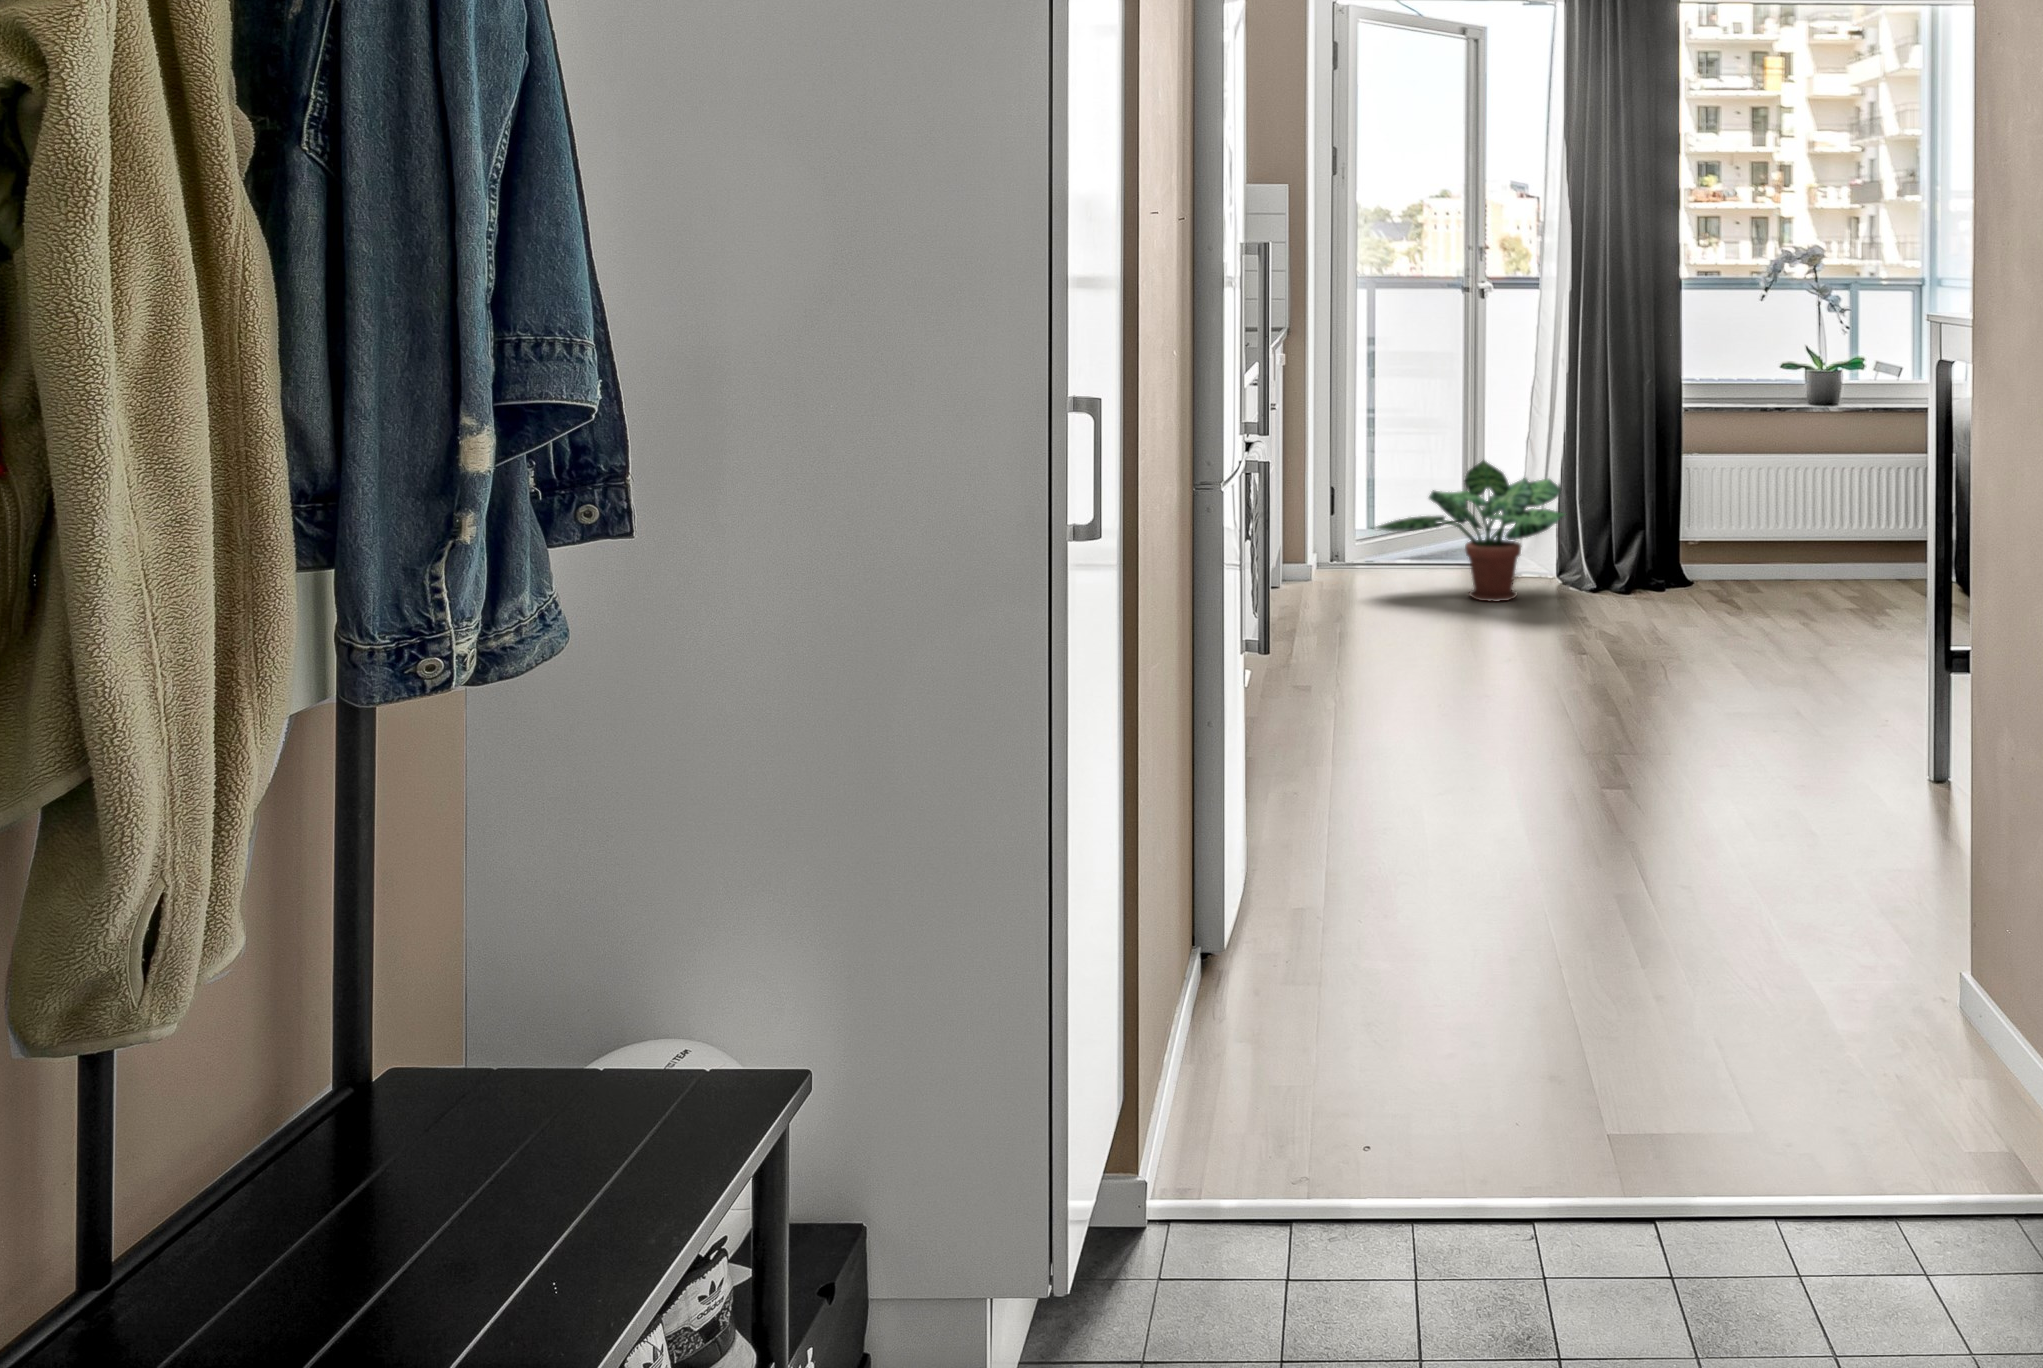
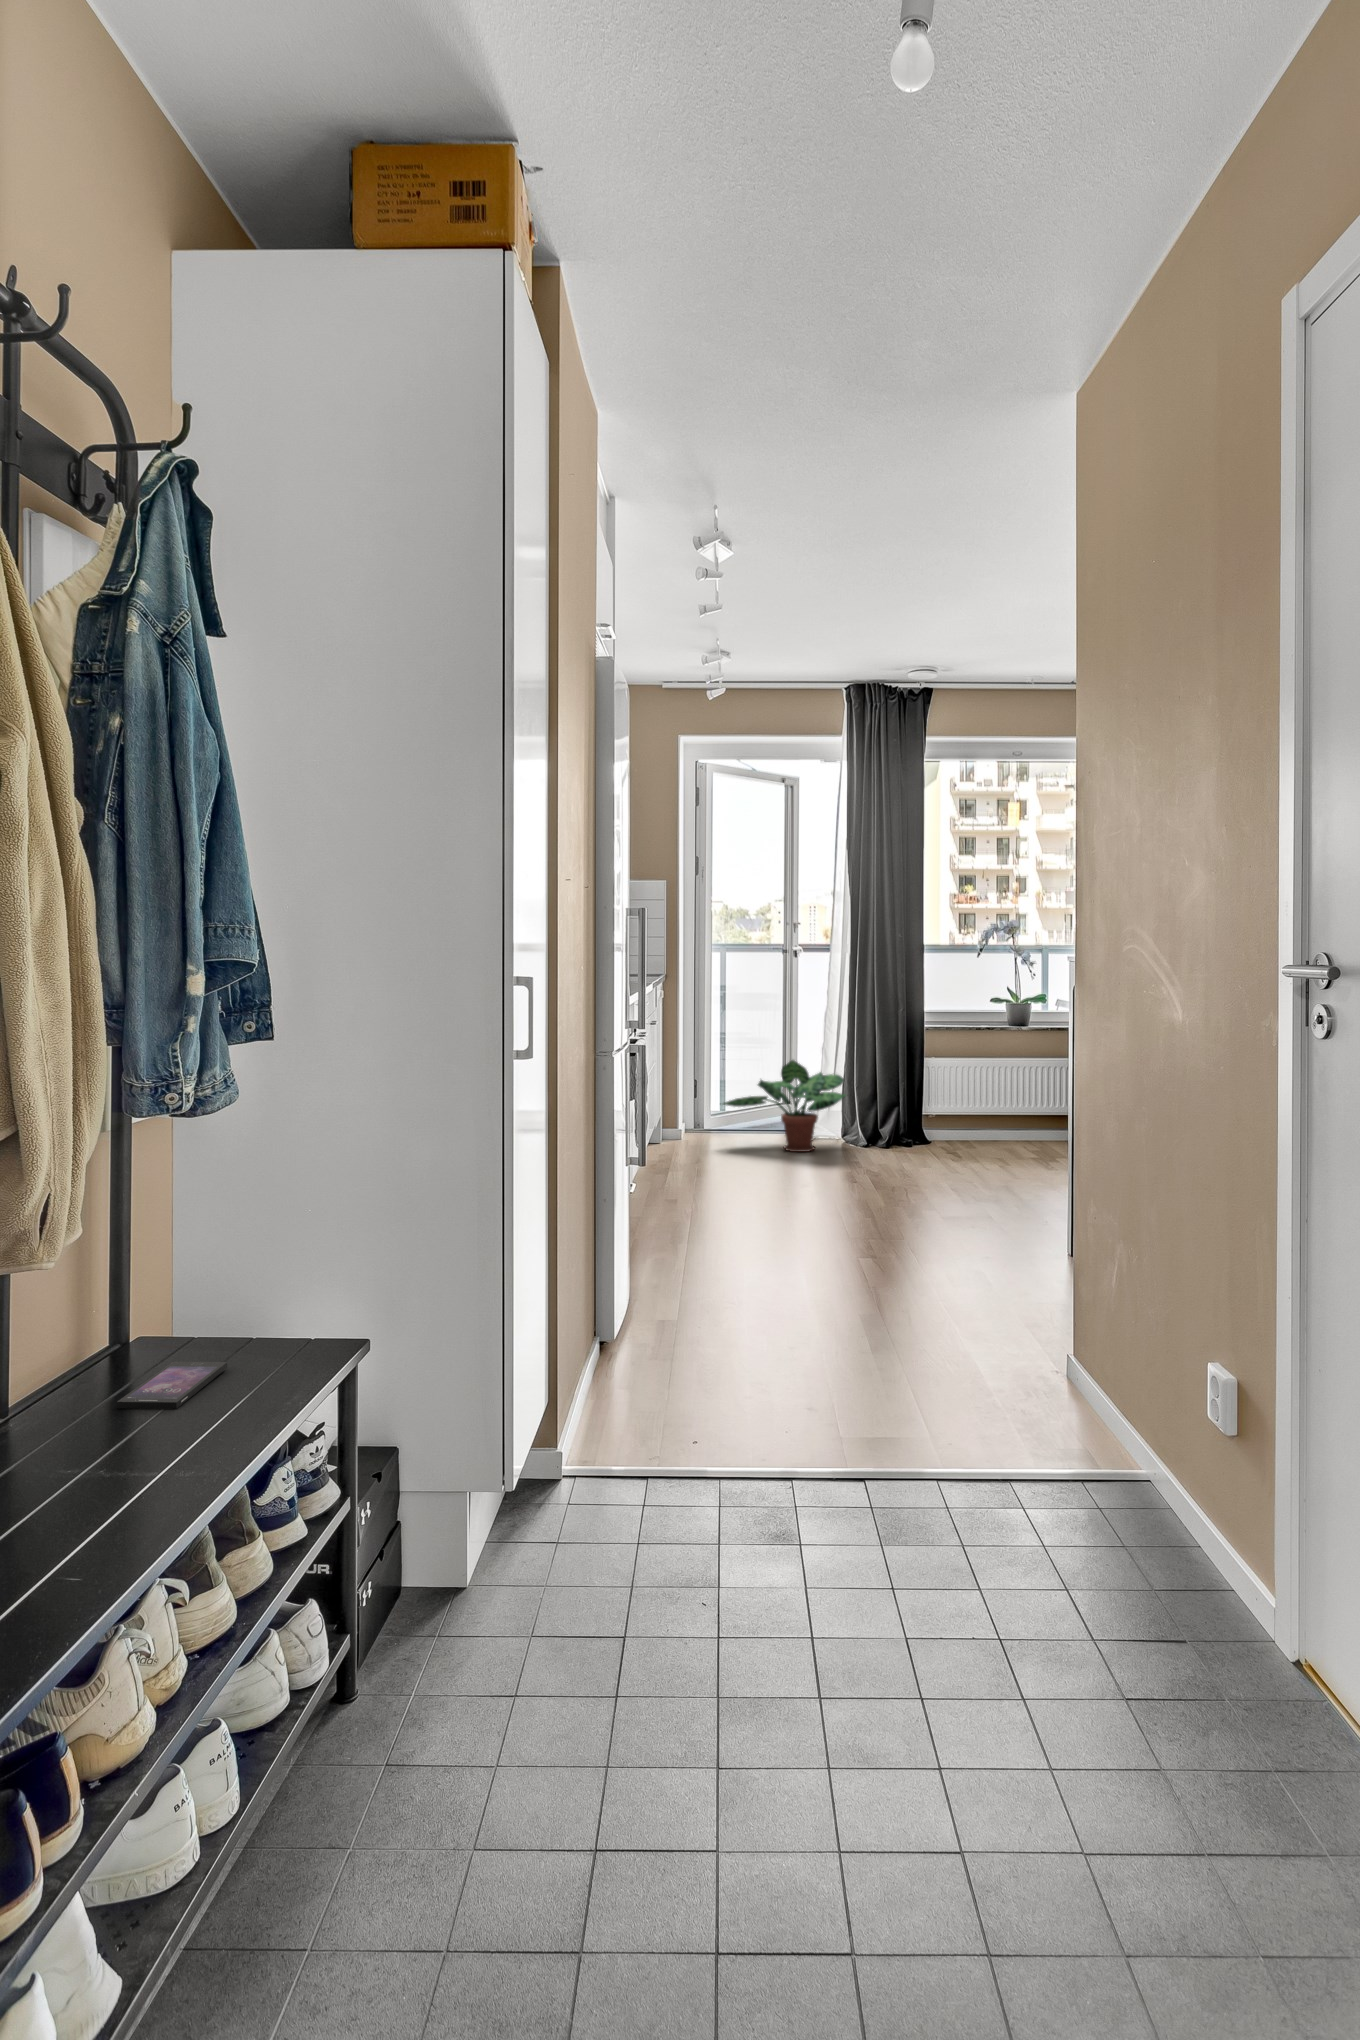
smartphone: none [320,1147,544,1272] -> present [117,1362,227,1409]

